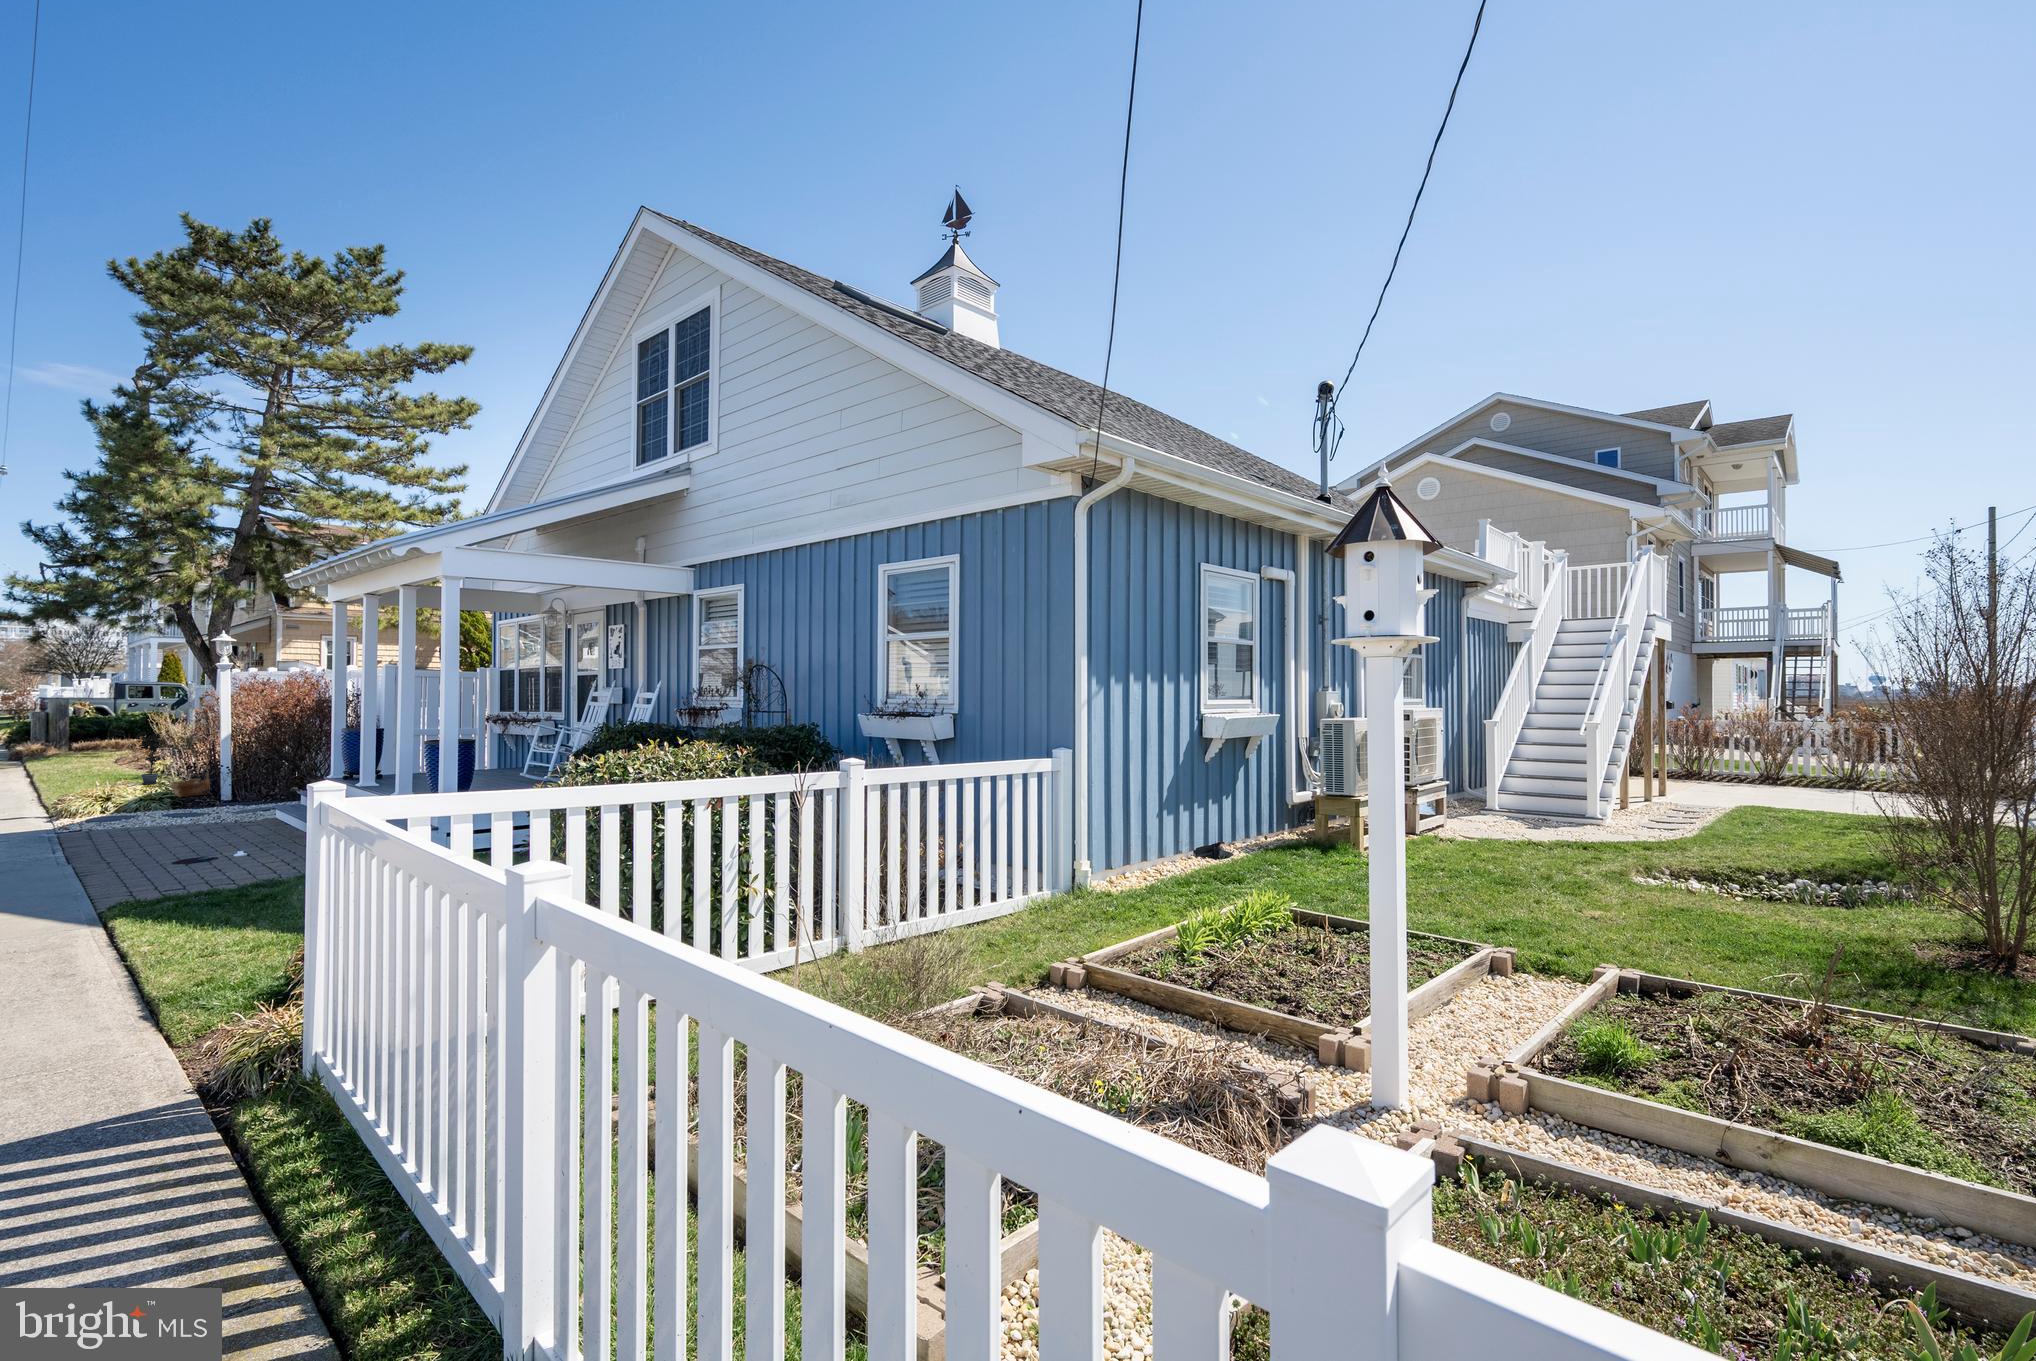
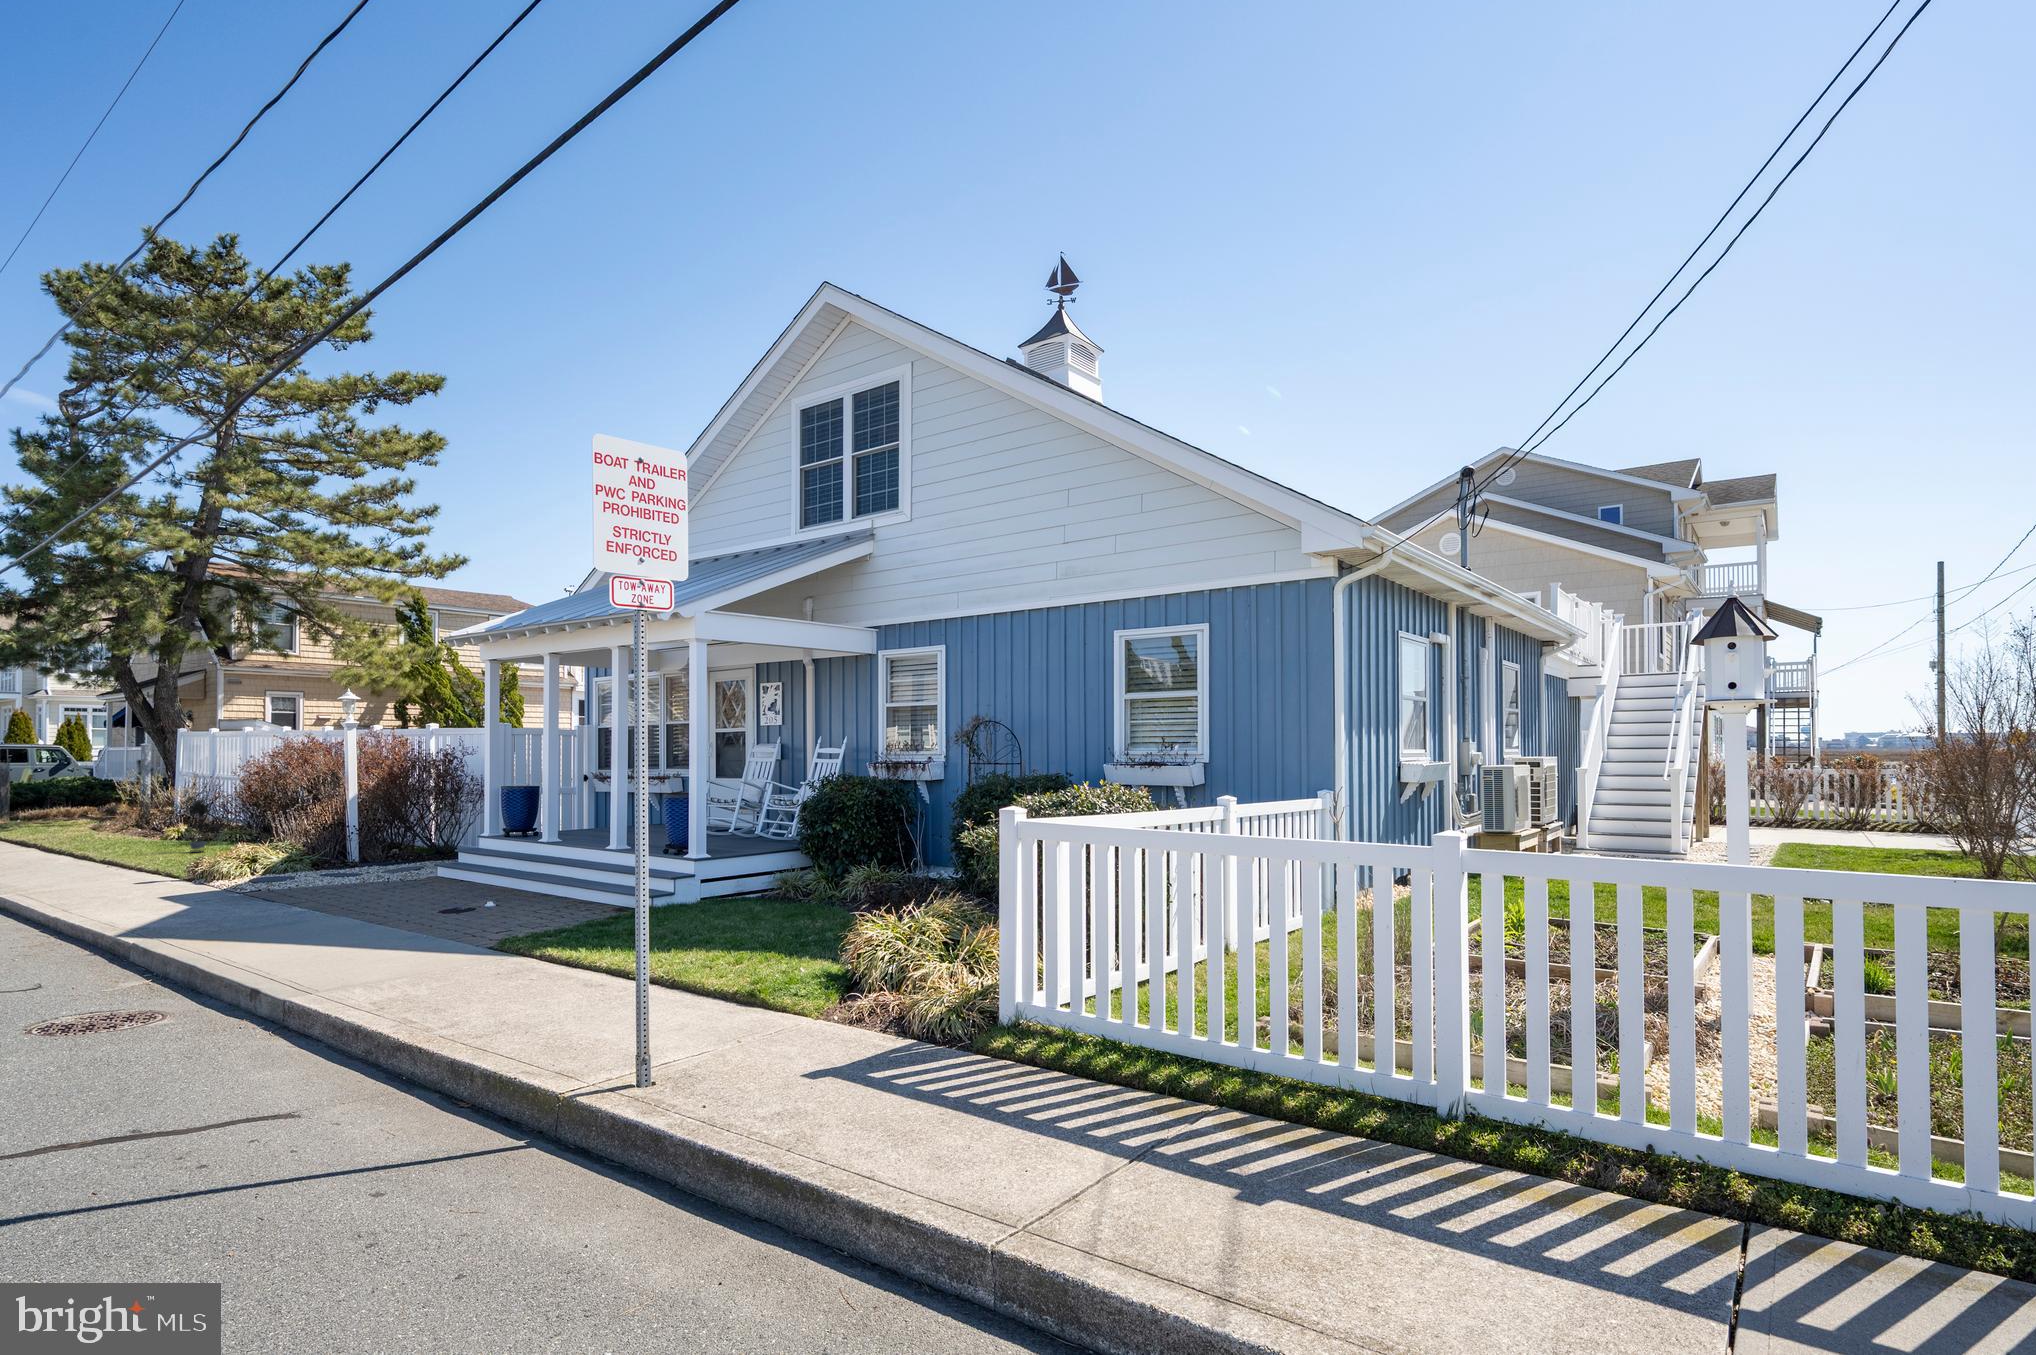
woven basket: present [170,777,210,797] -> none [267,838,306,863]

